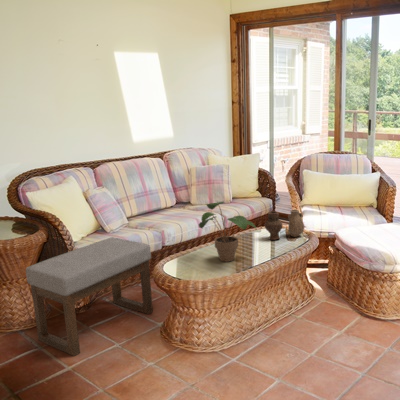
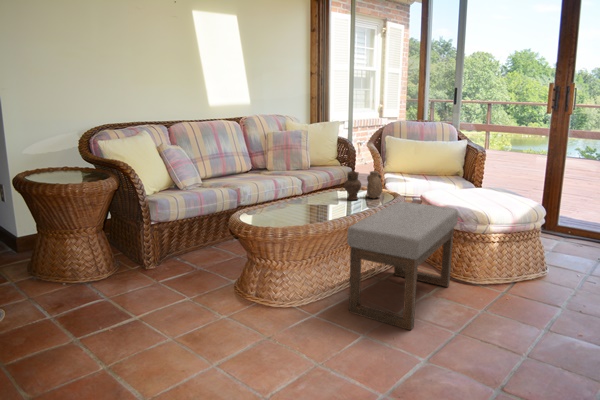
potted plant: present [199,202,256,262] -> none [278,155,338,216]
ottoman: present [26,237,153,356] -> present [347,201,458,330]

